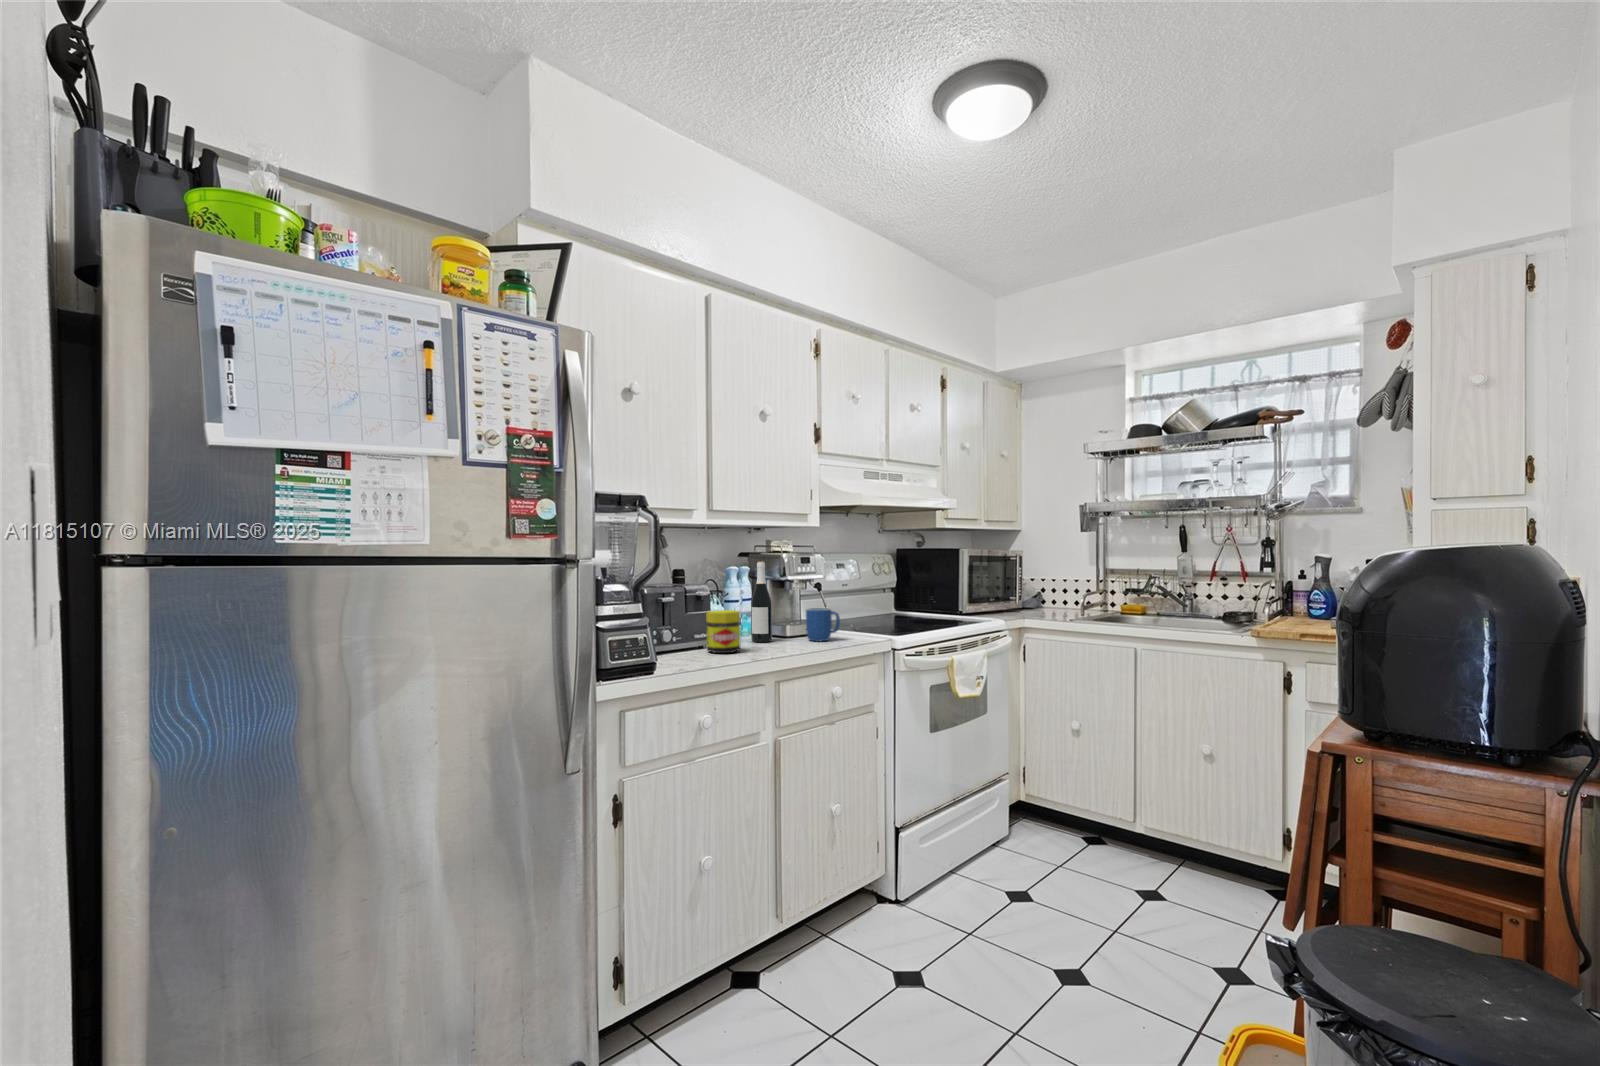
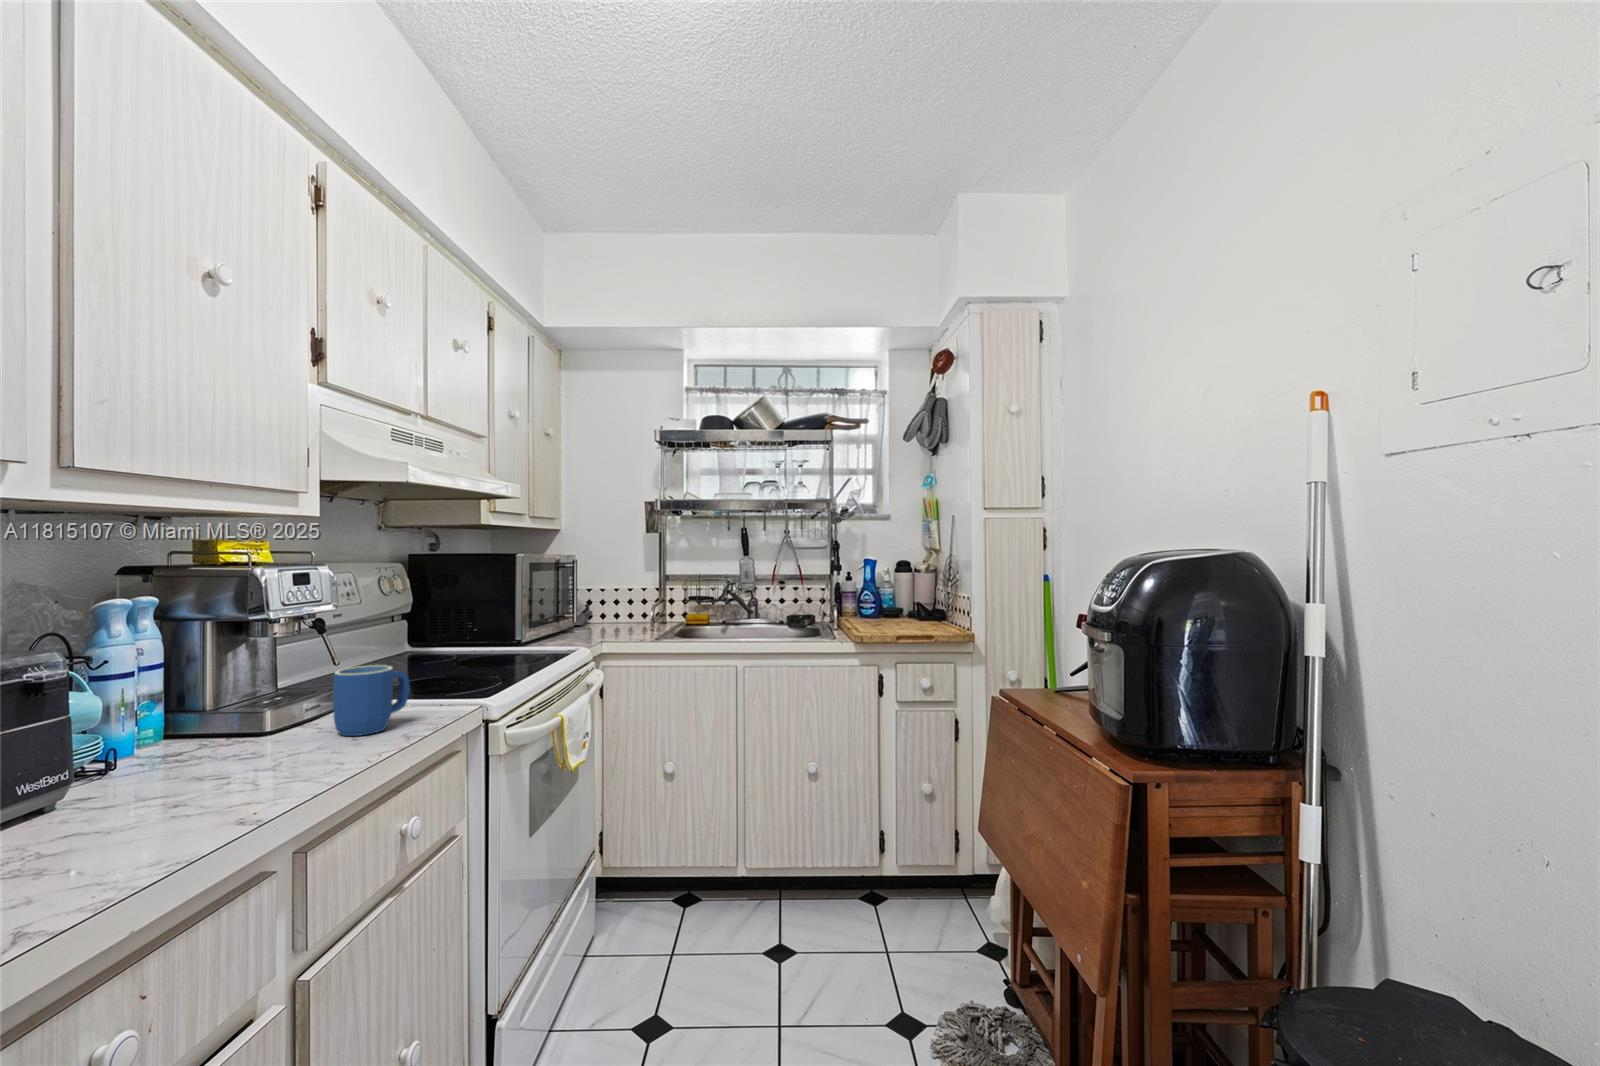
wine bottle: present [751,561,772,642] -> none [189,581,253,768]
jar: present [706,610,740,653] -> none [76,708,198,839]

